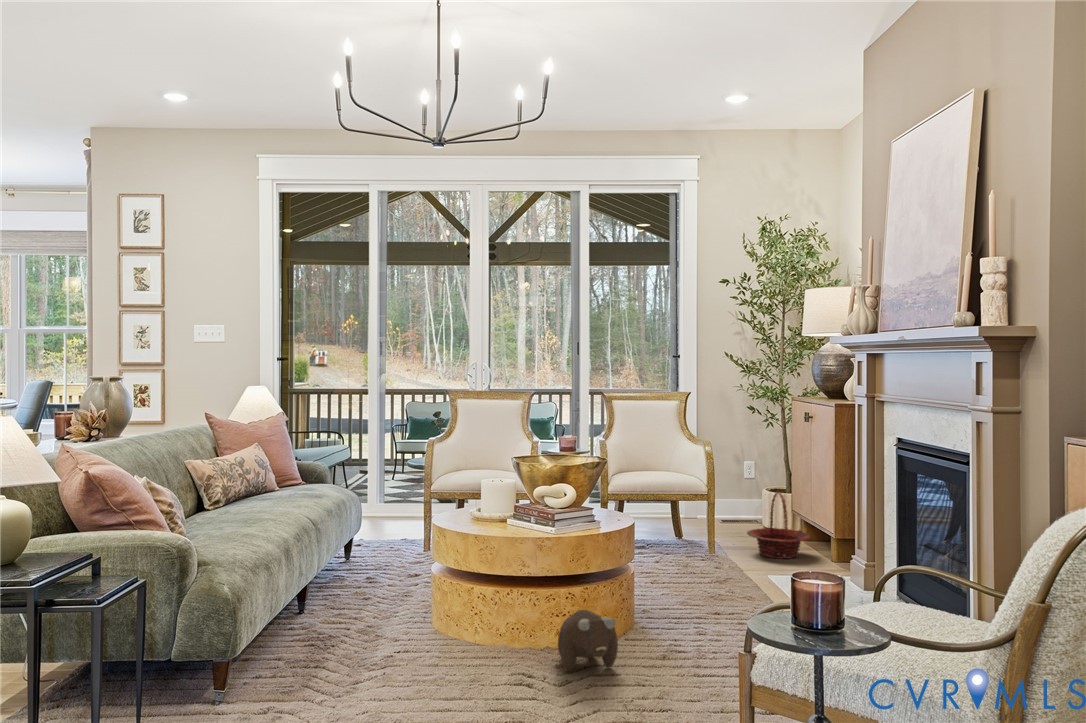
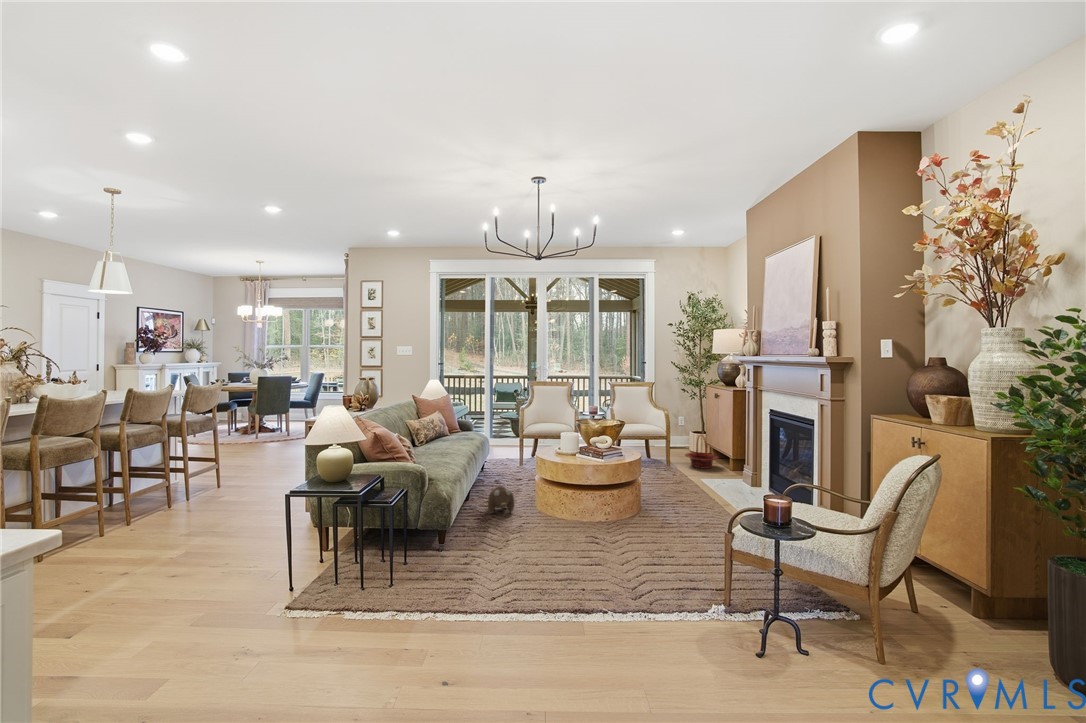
plush toy: present [558,610,618,671] -> present [488,486,514,514]

